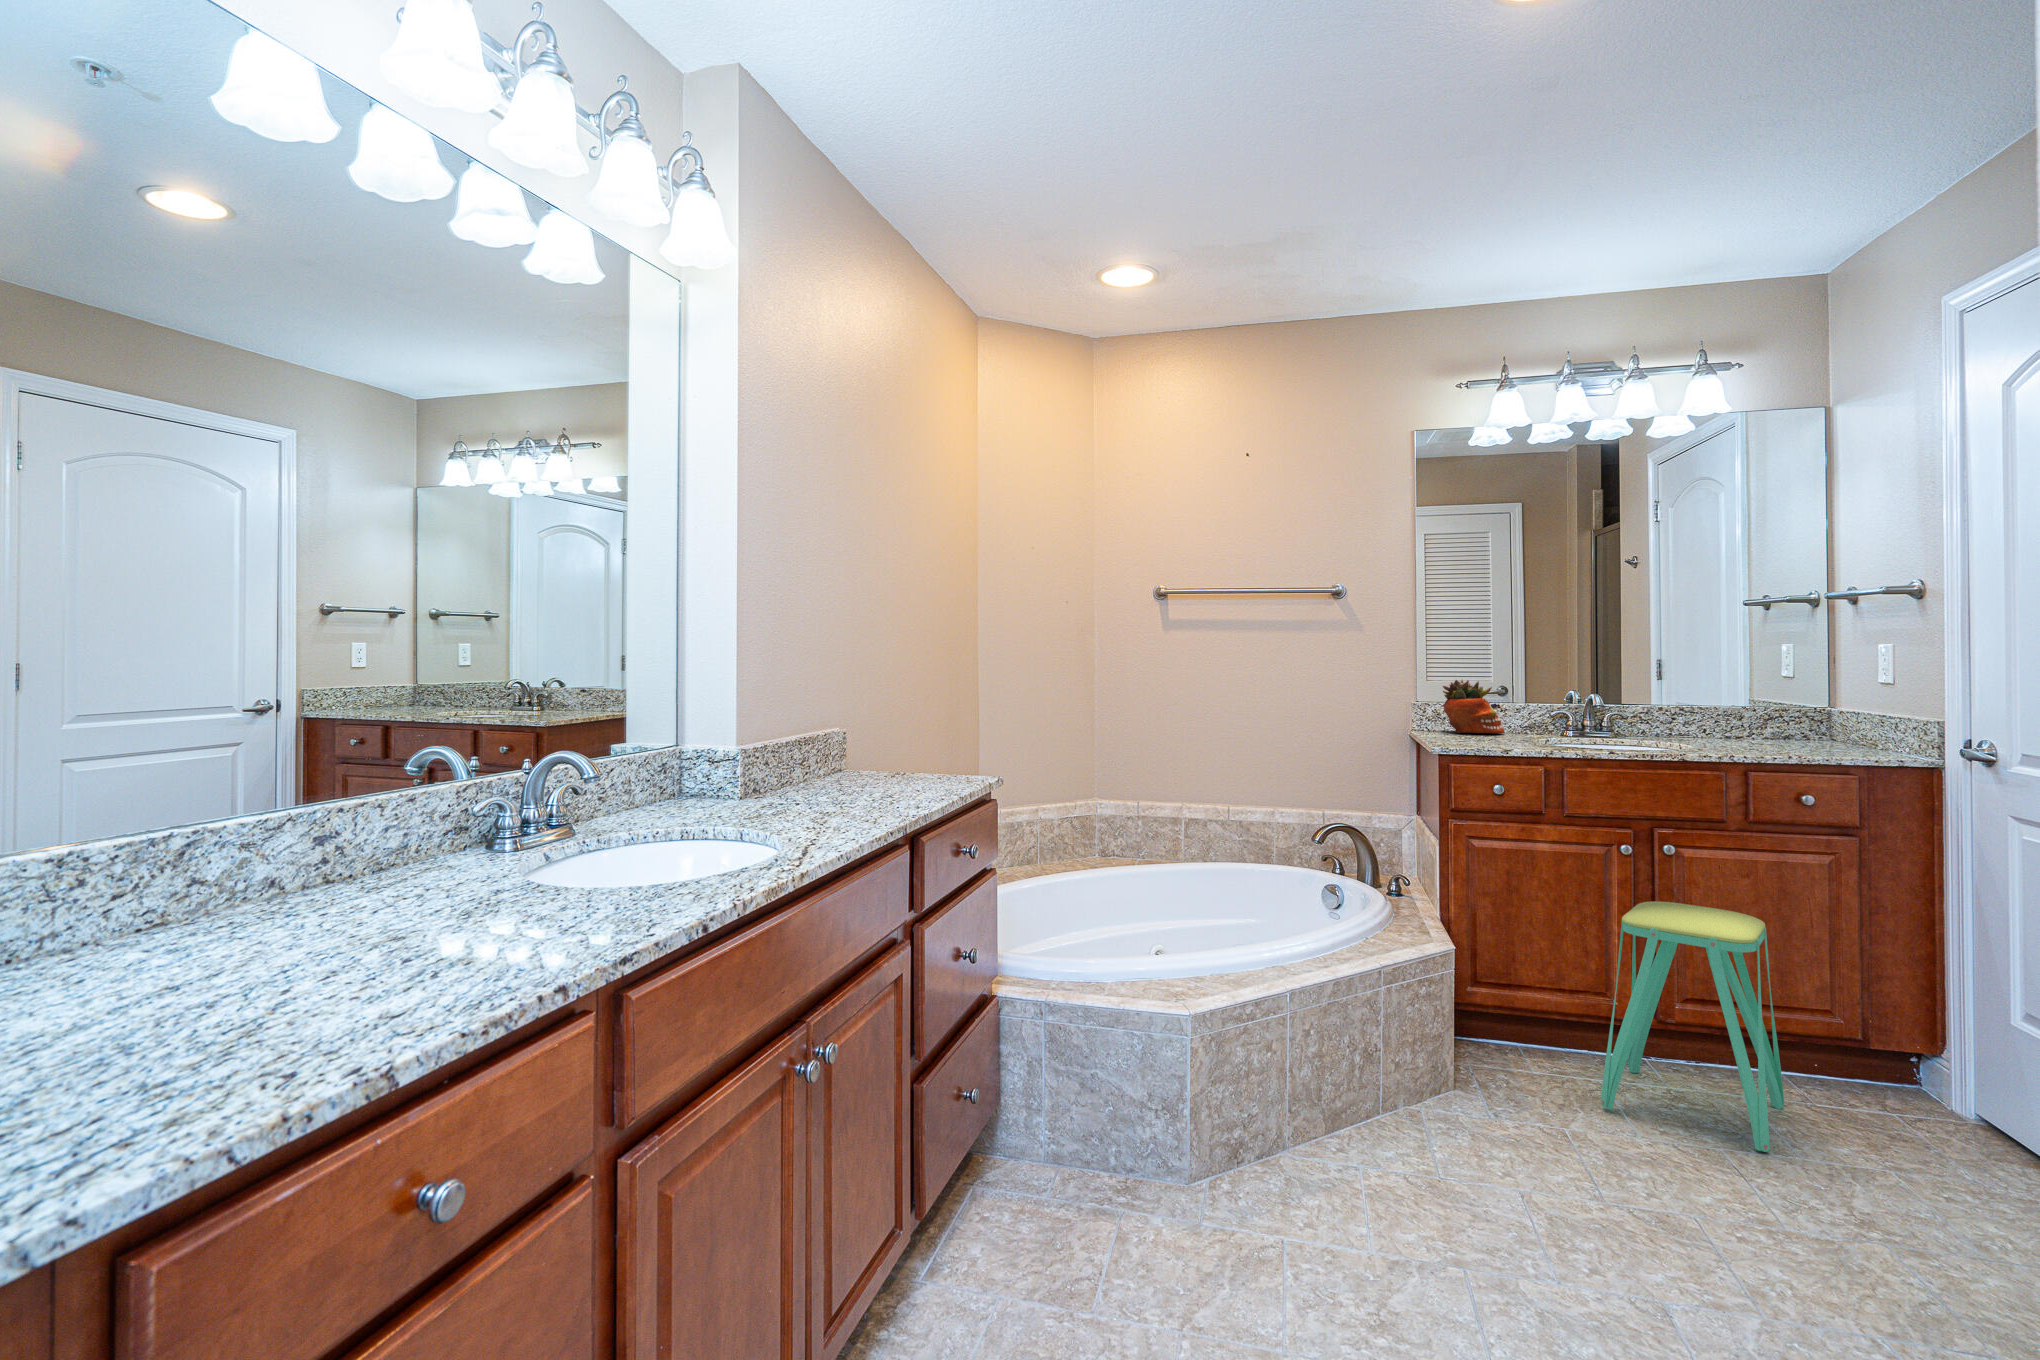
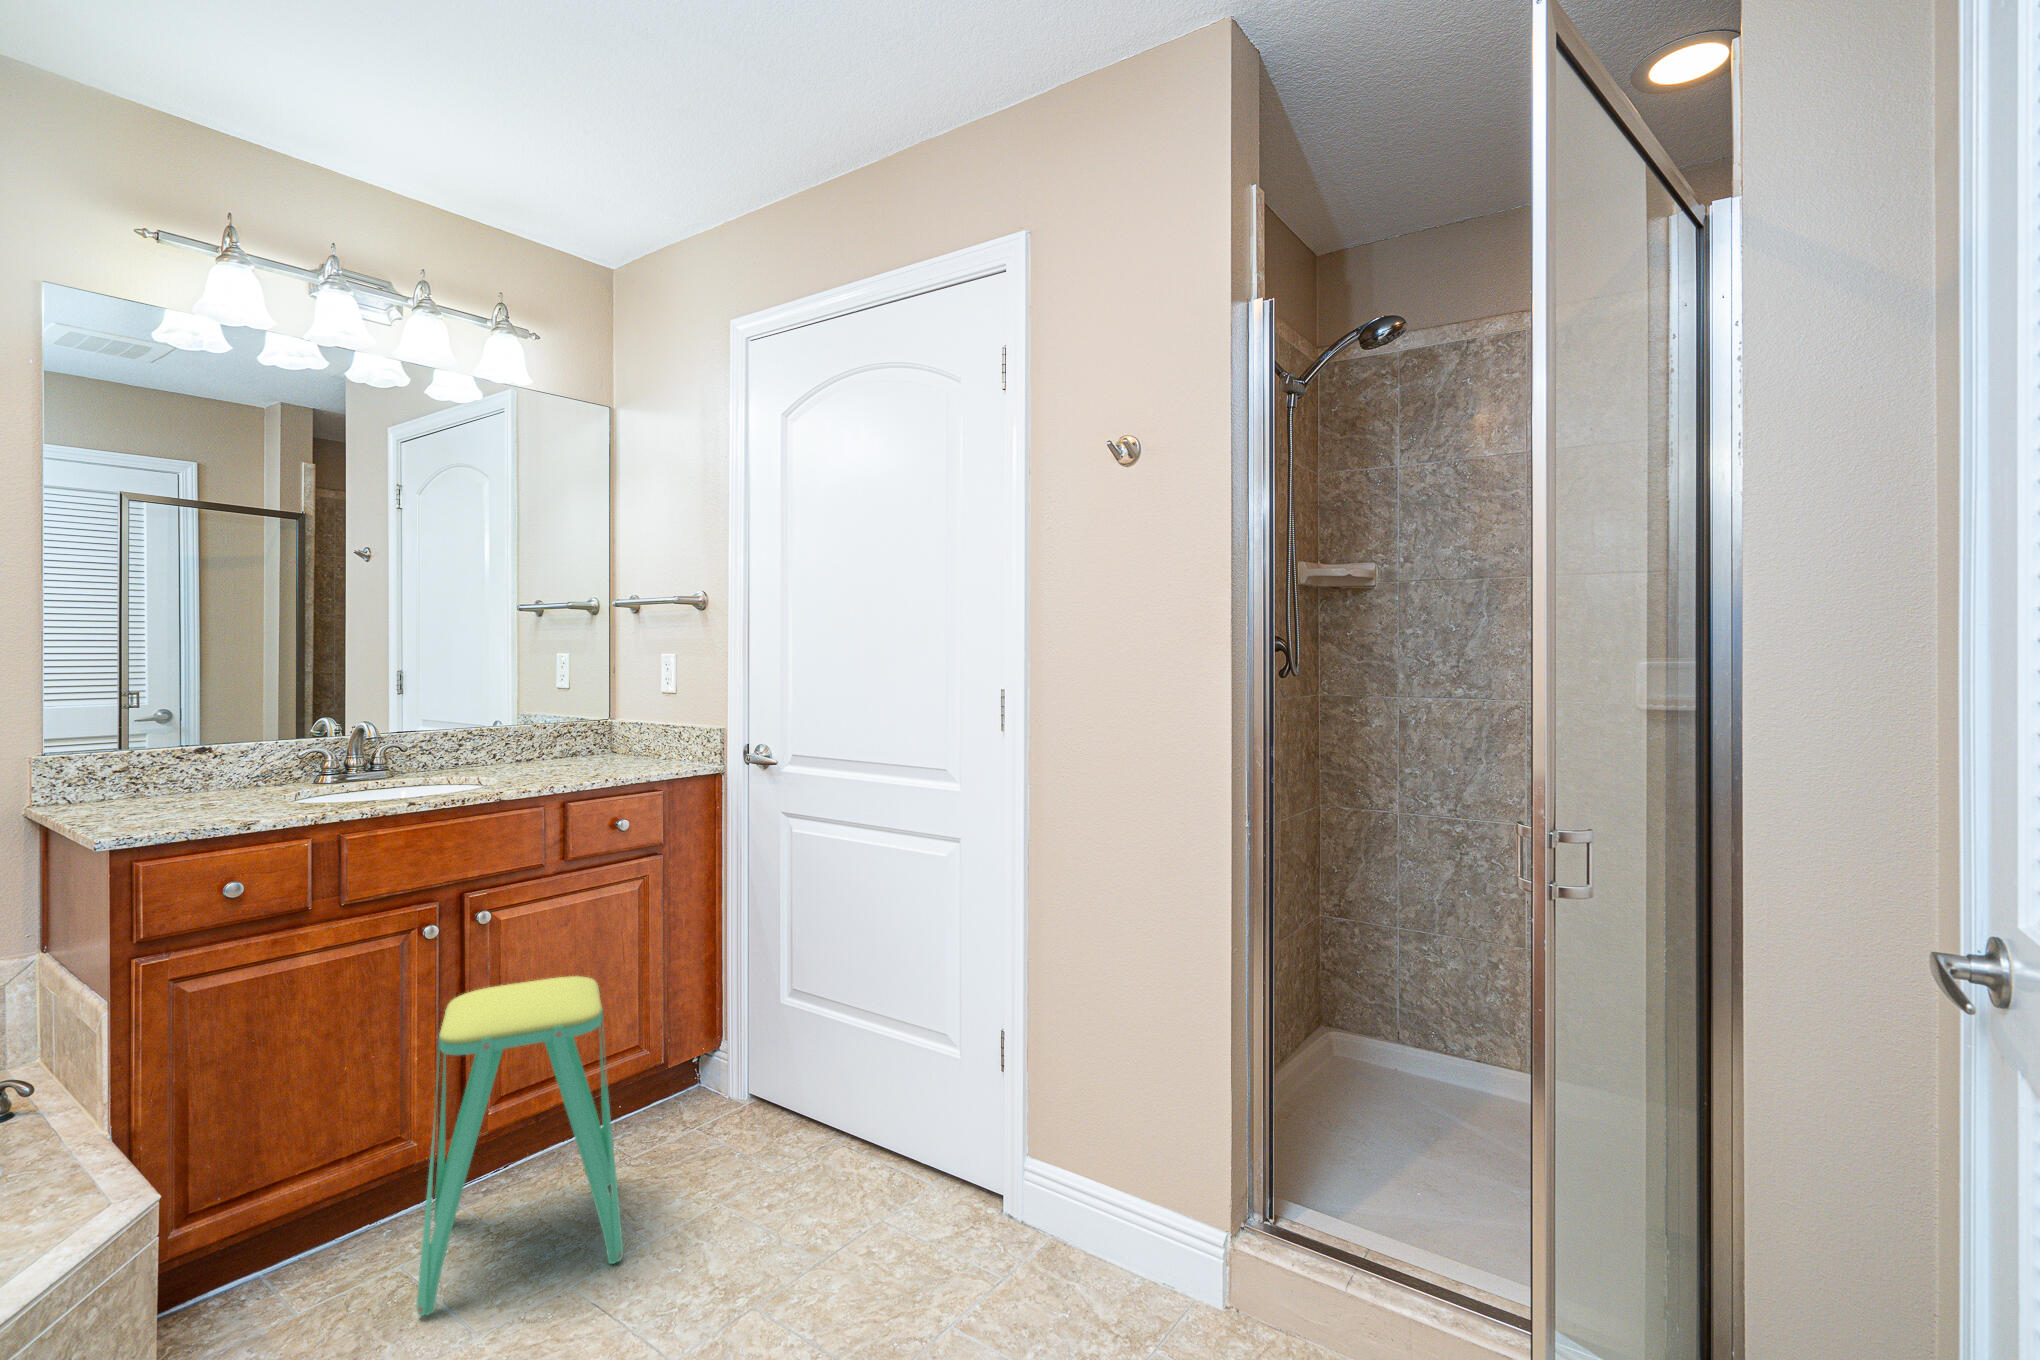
succulent planter: present [1443,679,1504,733] -> none [99,710,223,799]

